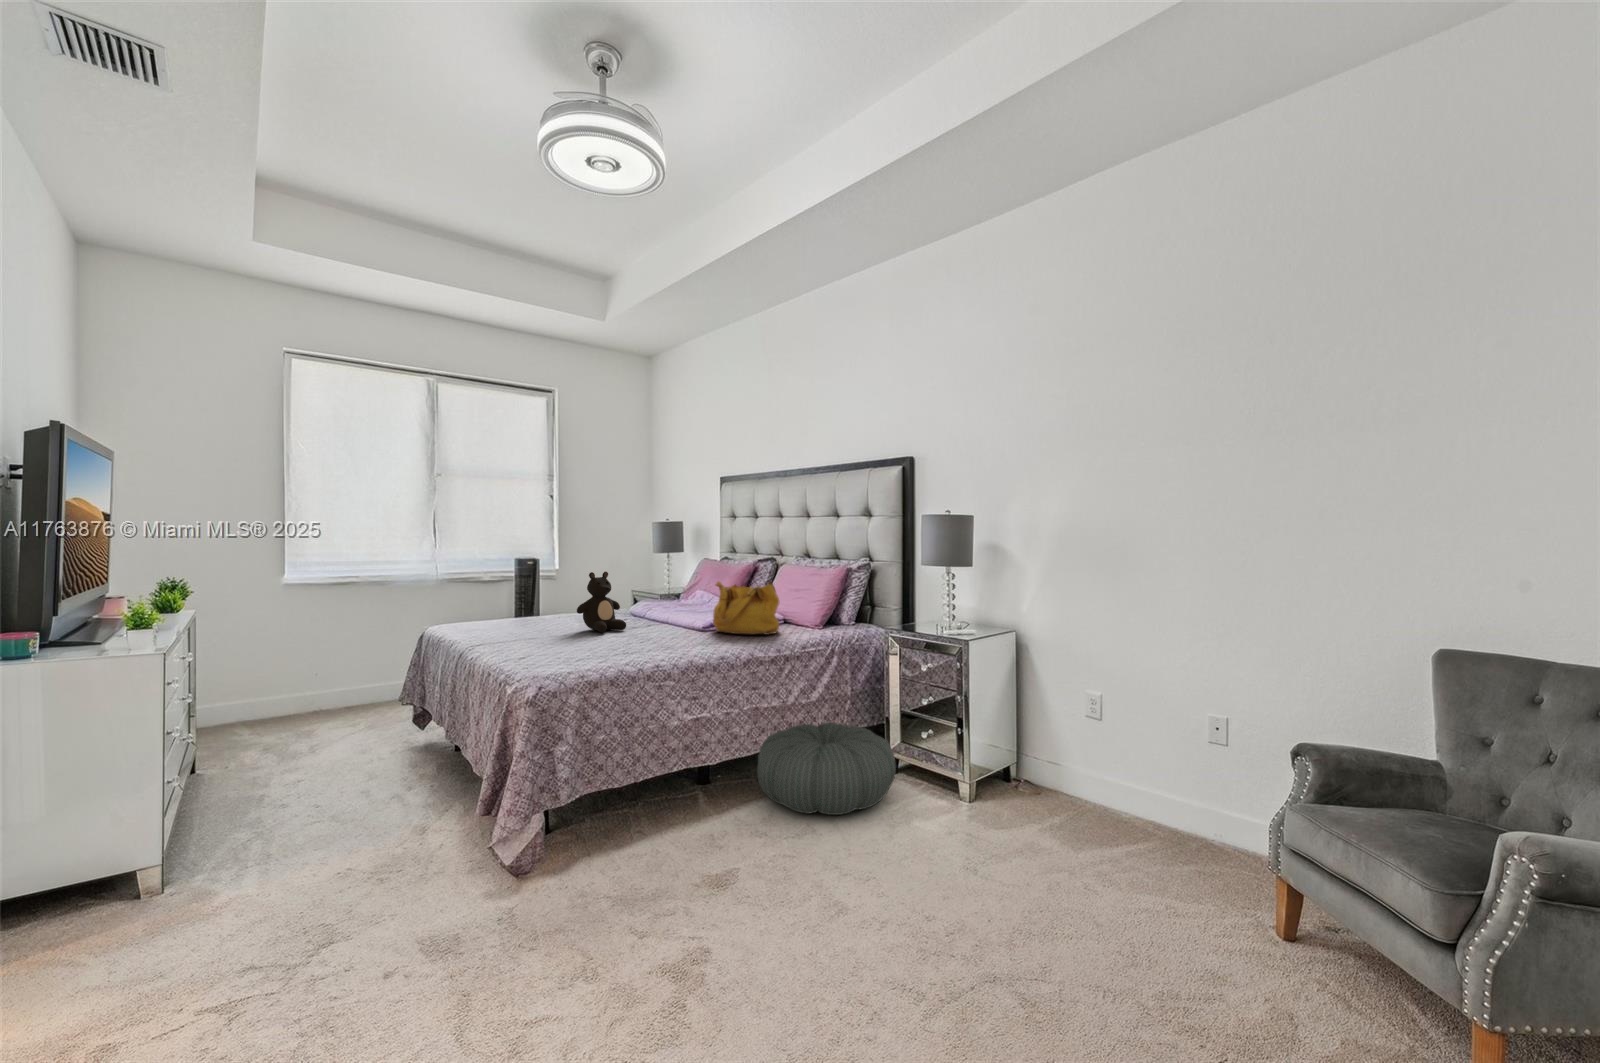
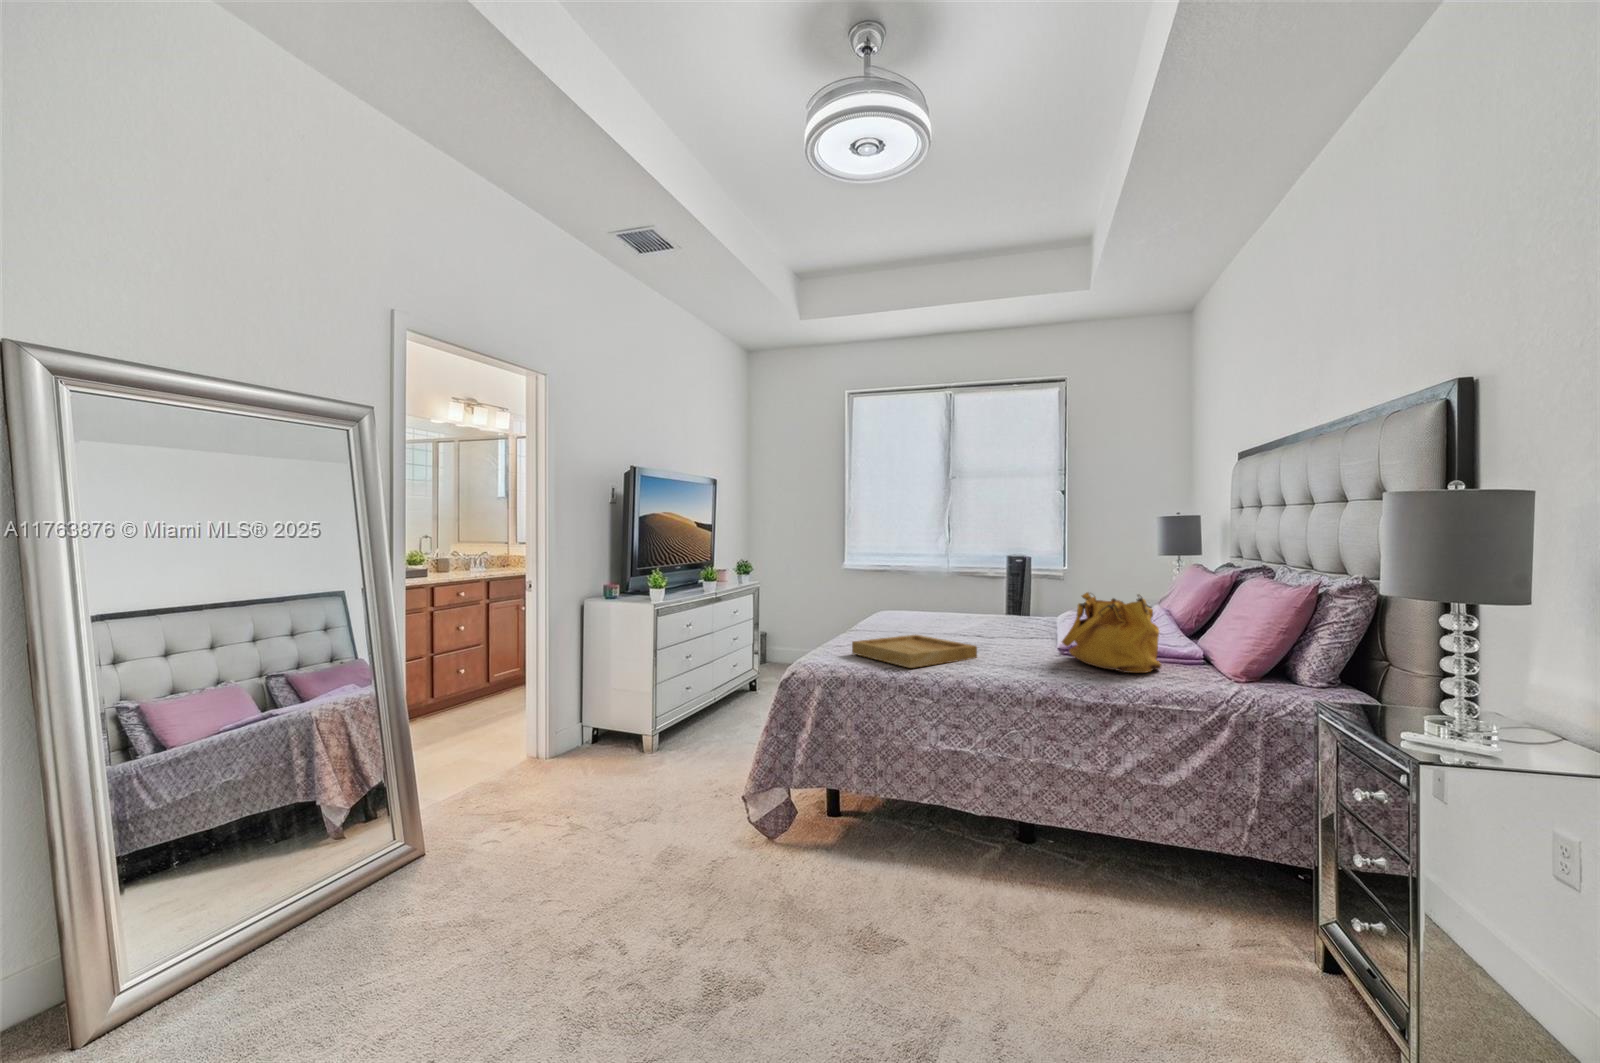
teddy bear: present [577,572,626,632] -> none [952,571,1006,638]
tray: none [558,634,659,661] -> present [852,635,977,668]
pouf: present [757,723,896,815] -> none [1012,809,1251,984]

